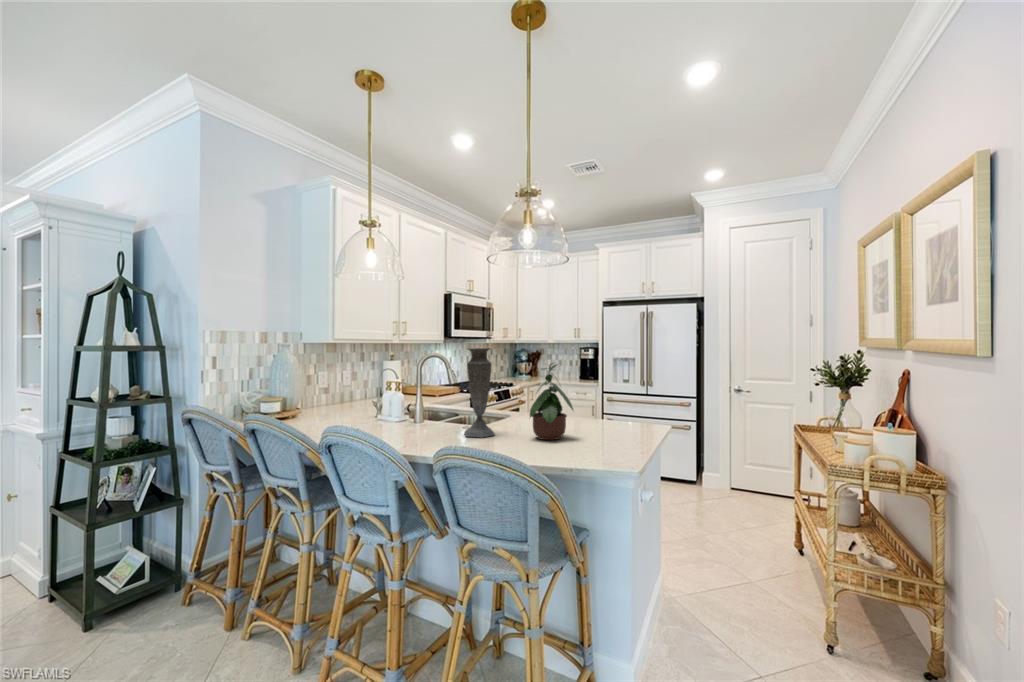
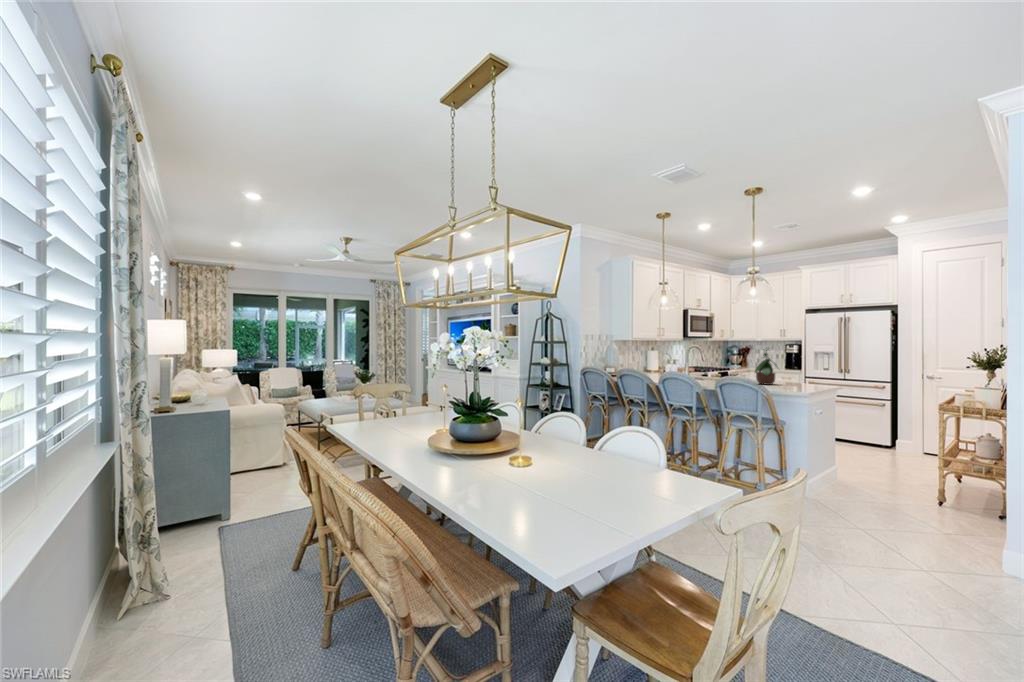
vase: present [464,348,495,438] -> none [717,340,734,383]

